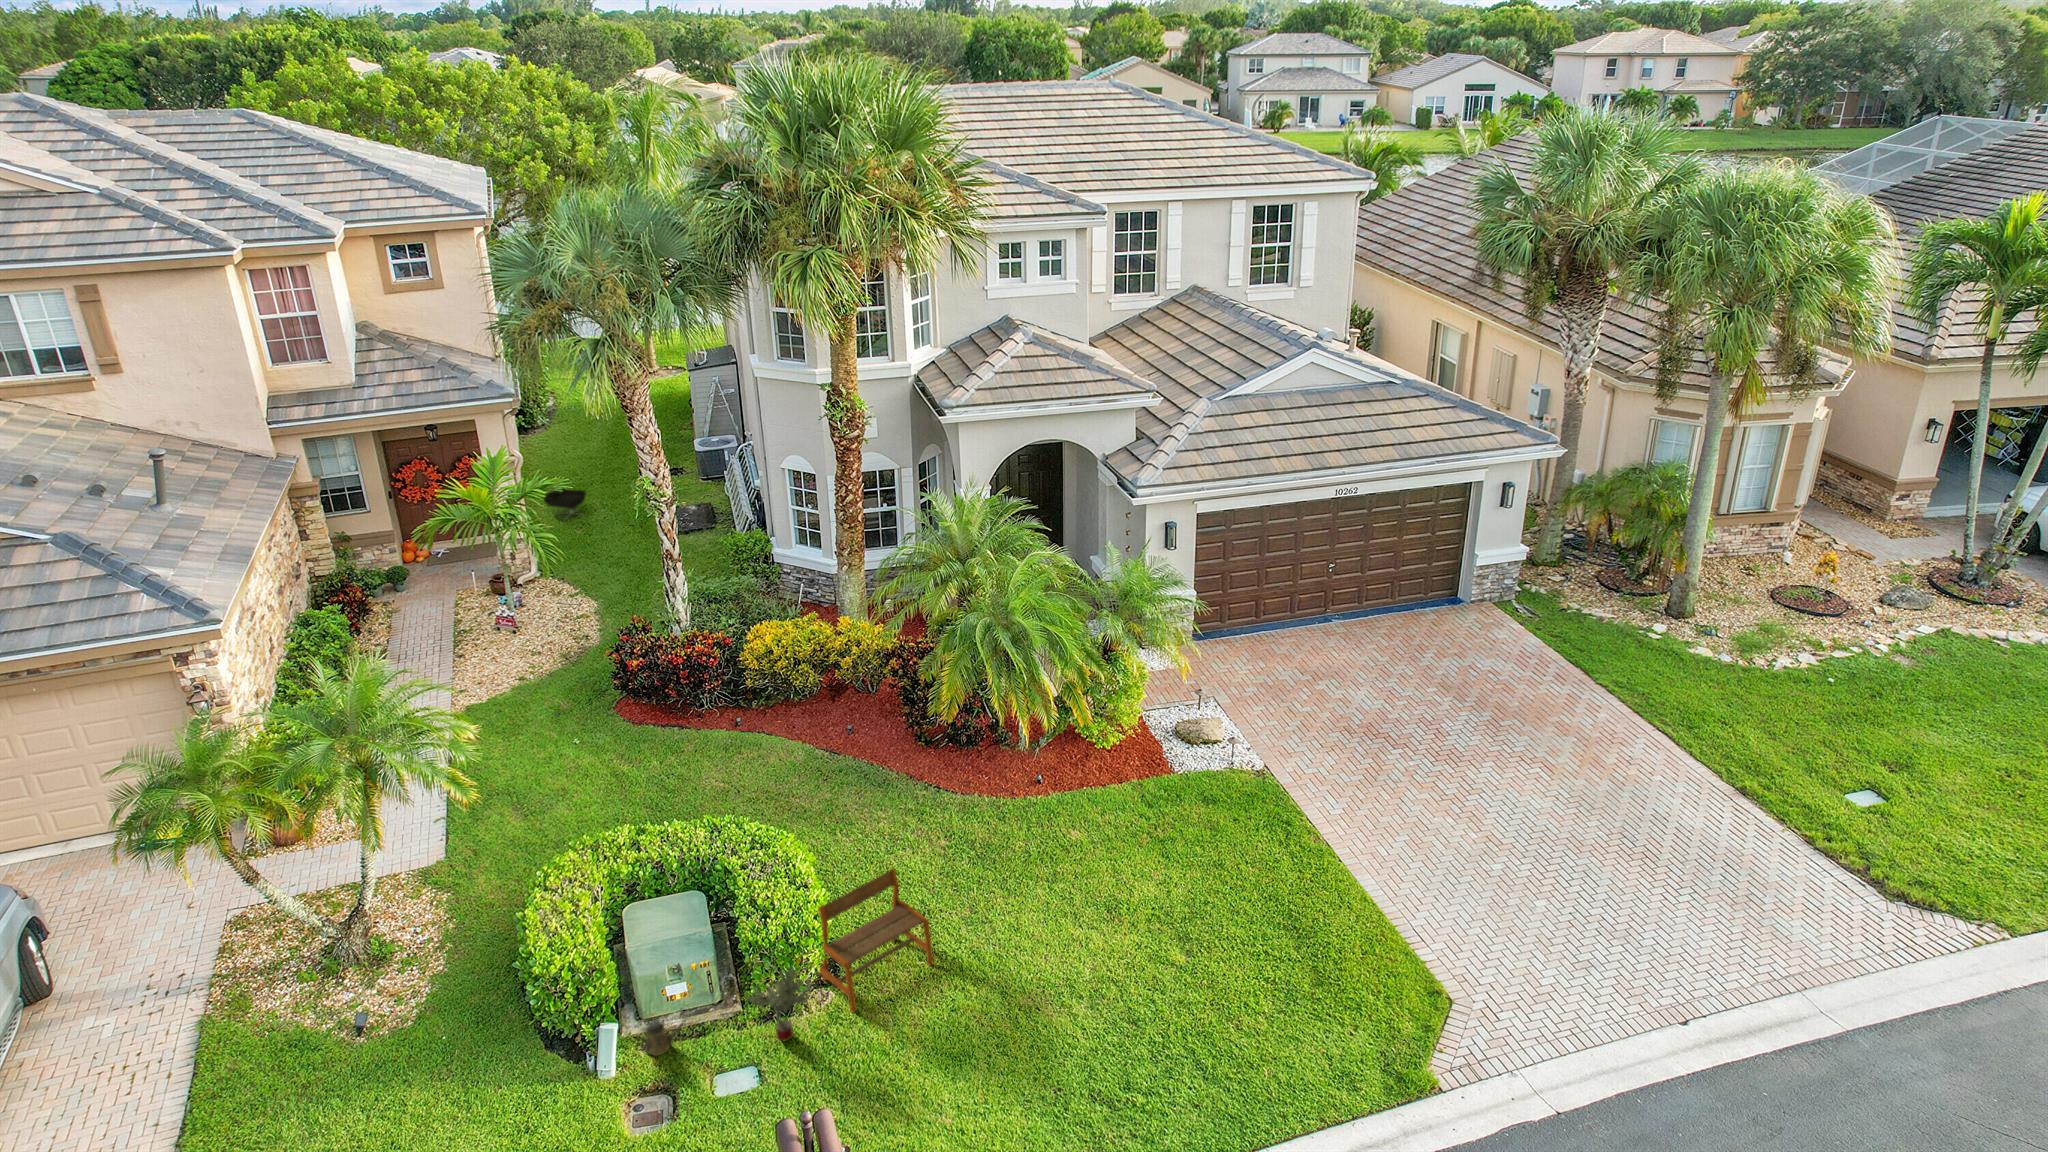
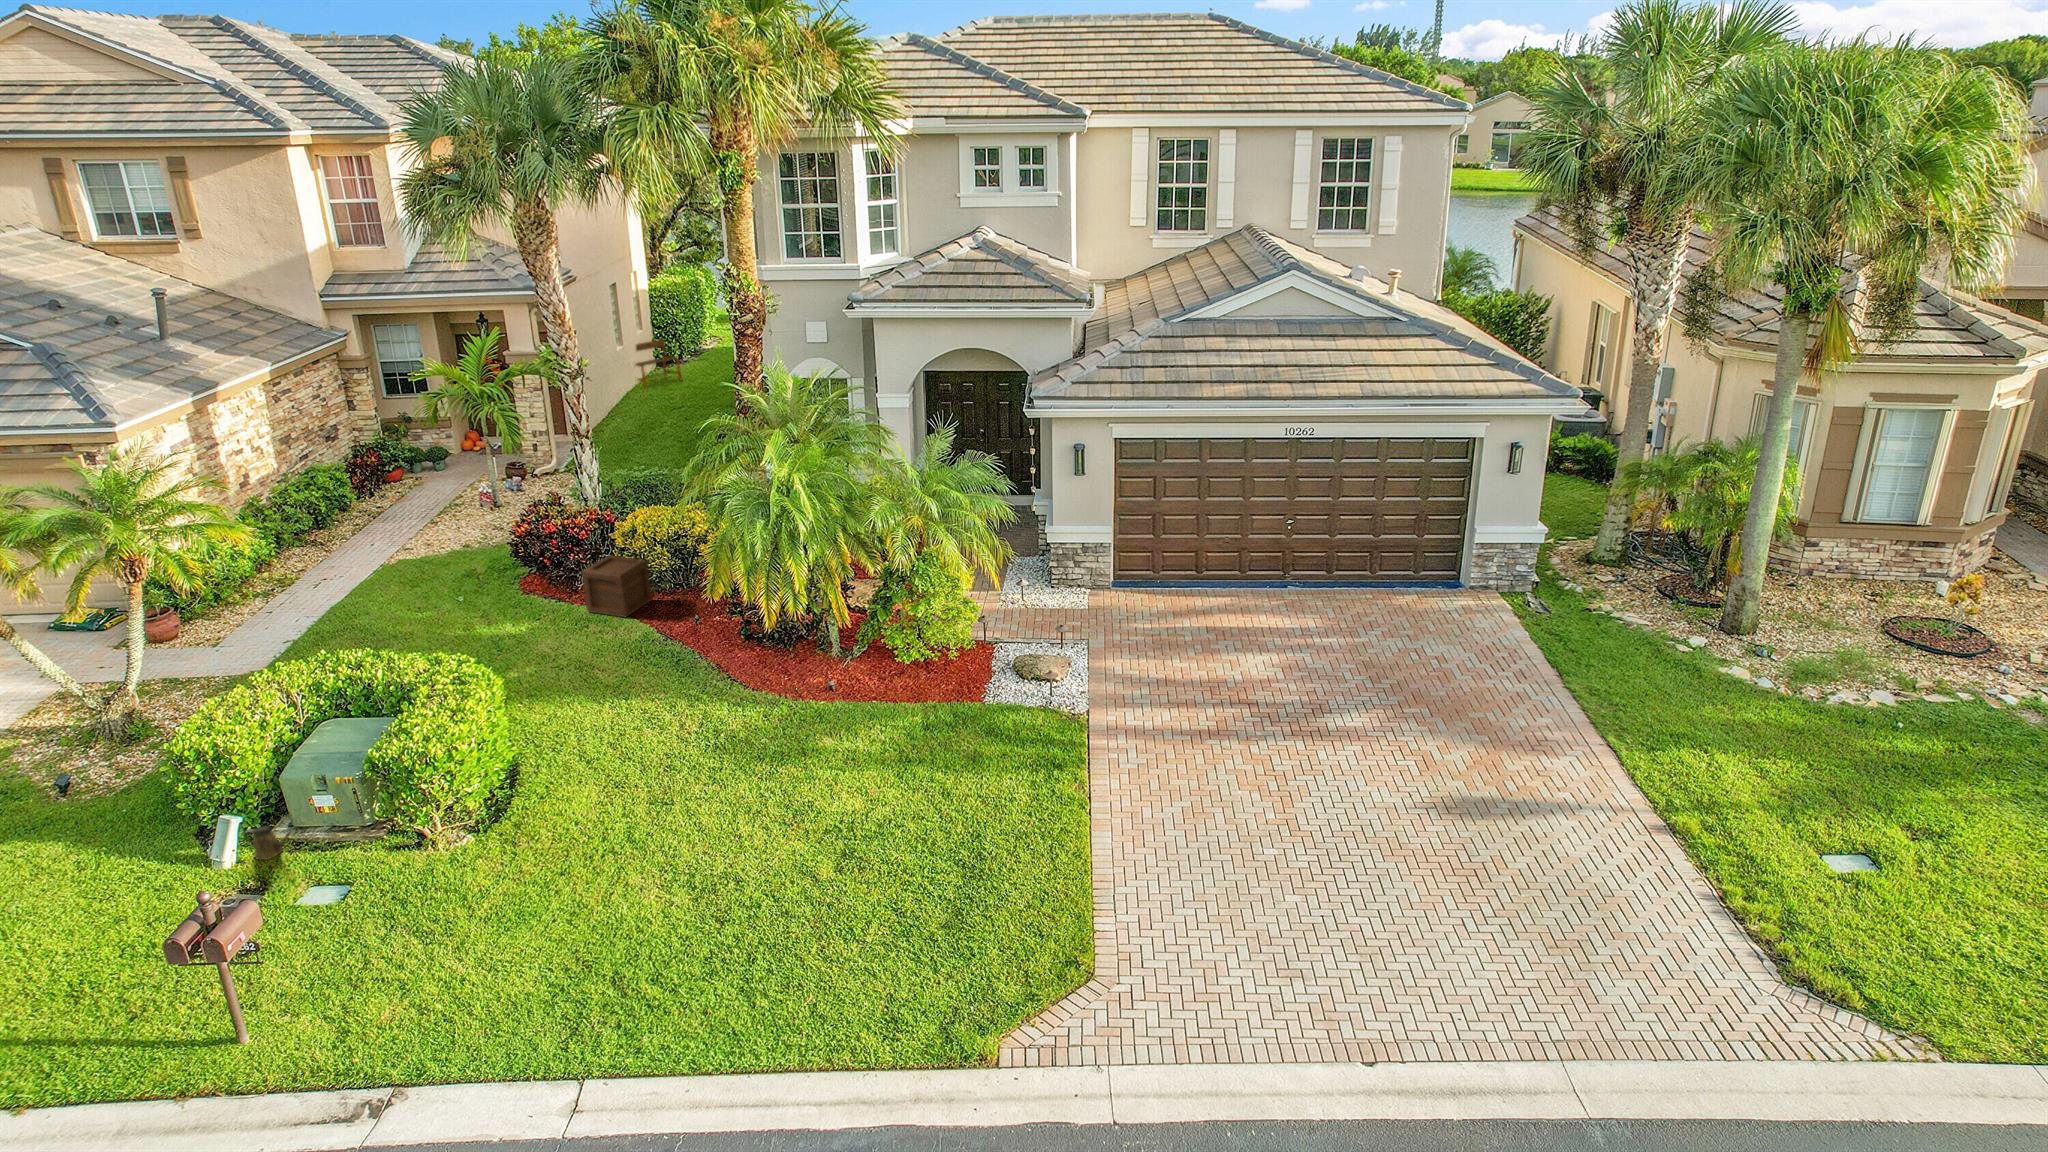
lounge chair: present [544,488,587,514] -> none [598,391,643,429]
wooden crate: none [730,677,788,737] -> present [582,555,652,618]
bench: present [818,868,933,1012] -> present [635,339,682,388]
potted tree: present [748,966,815,1041] -> none [345,788,406,871]

